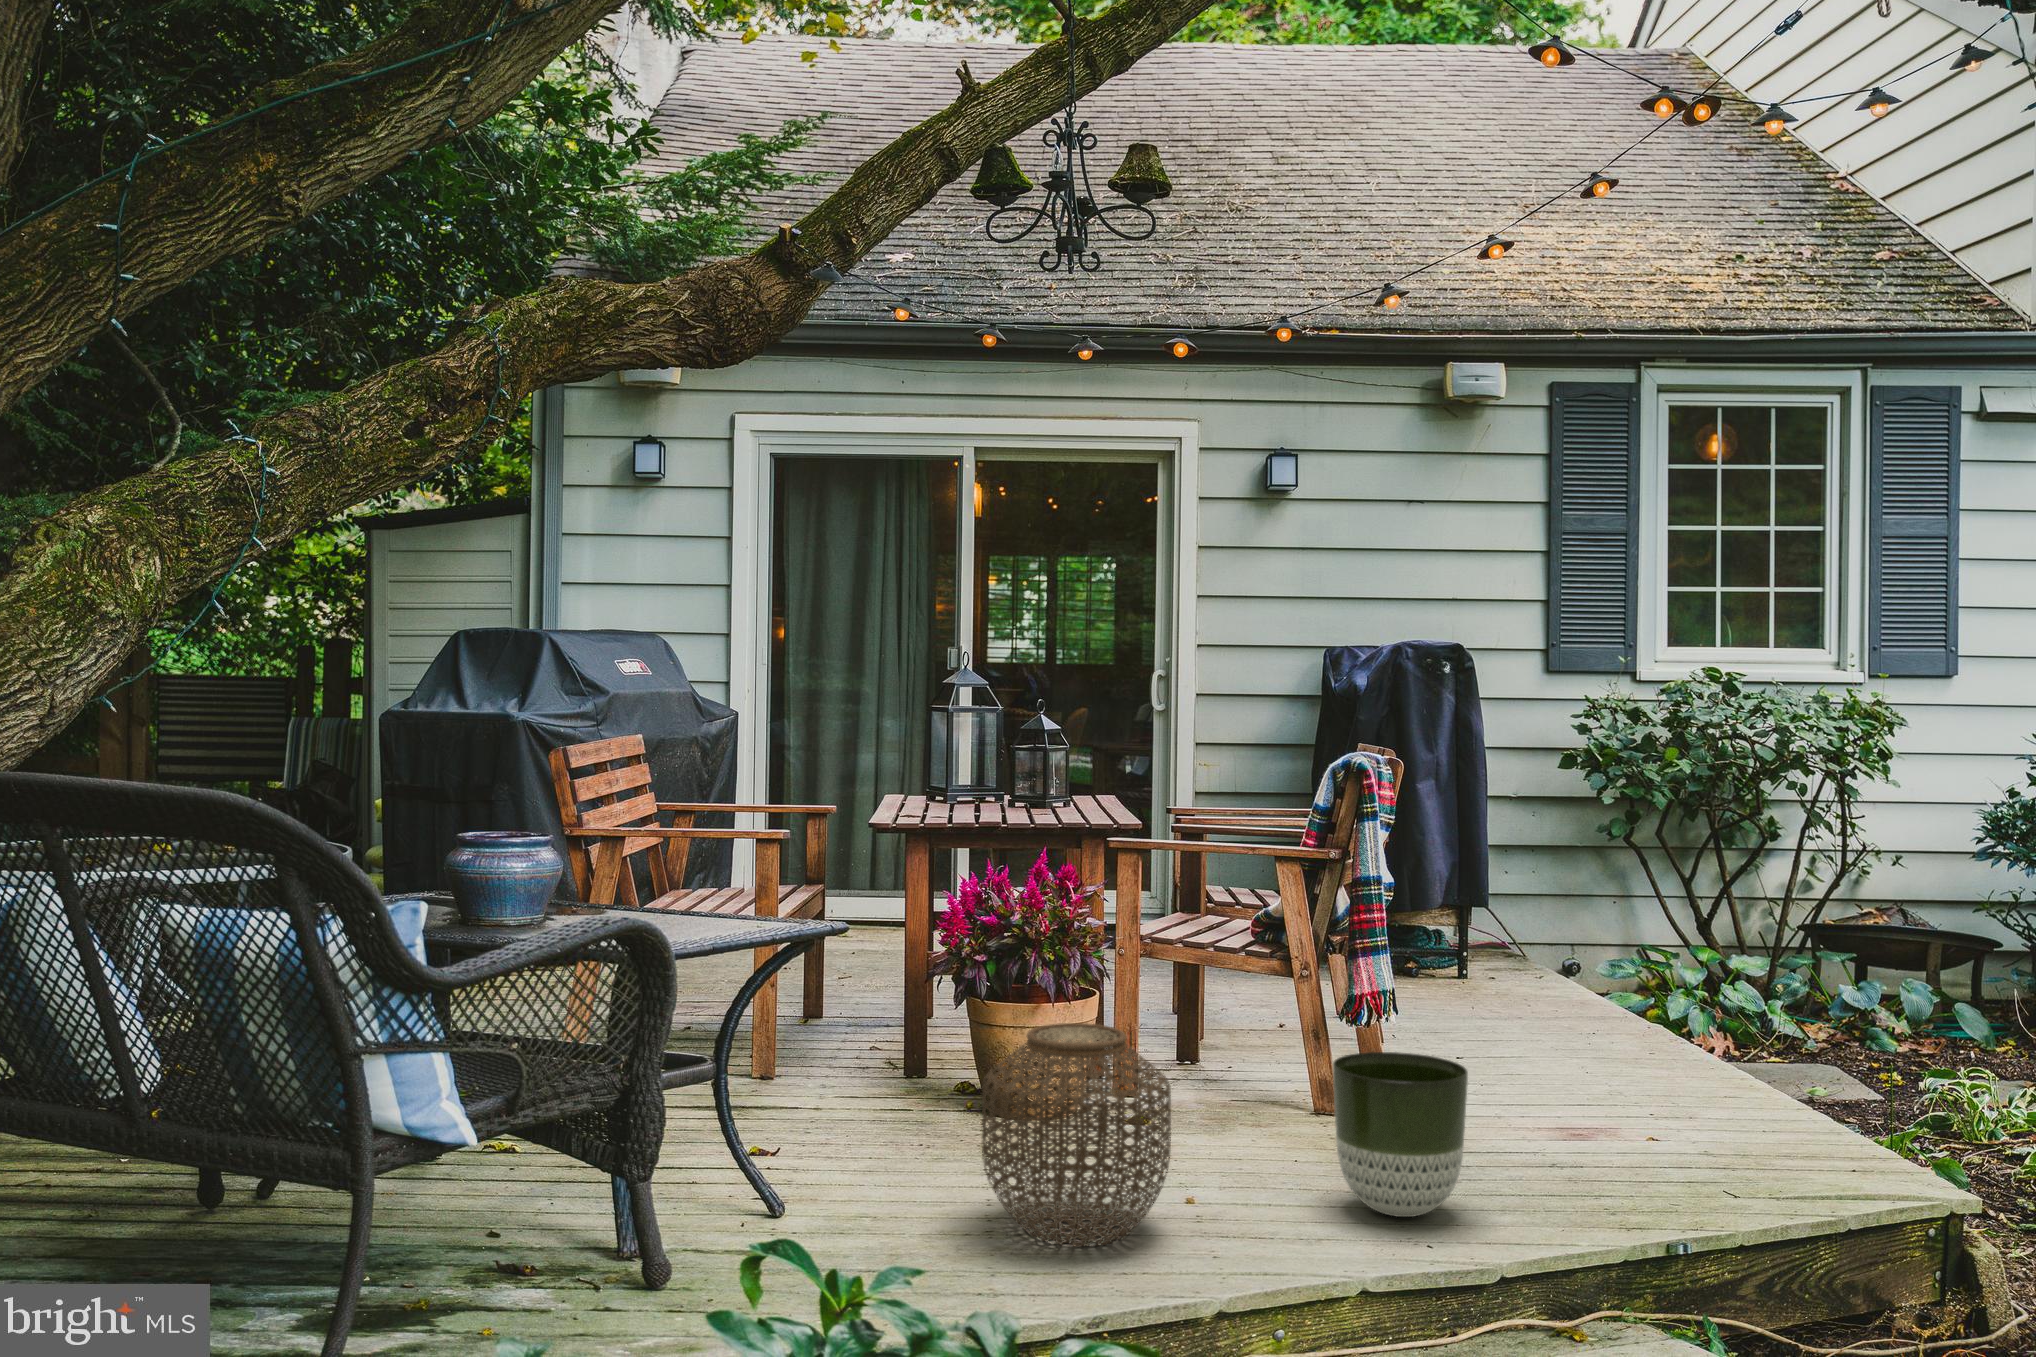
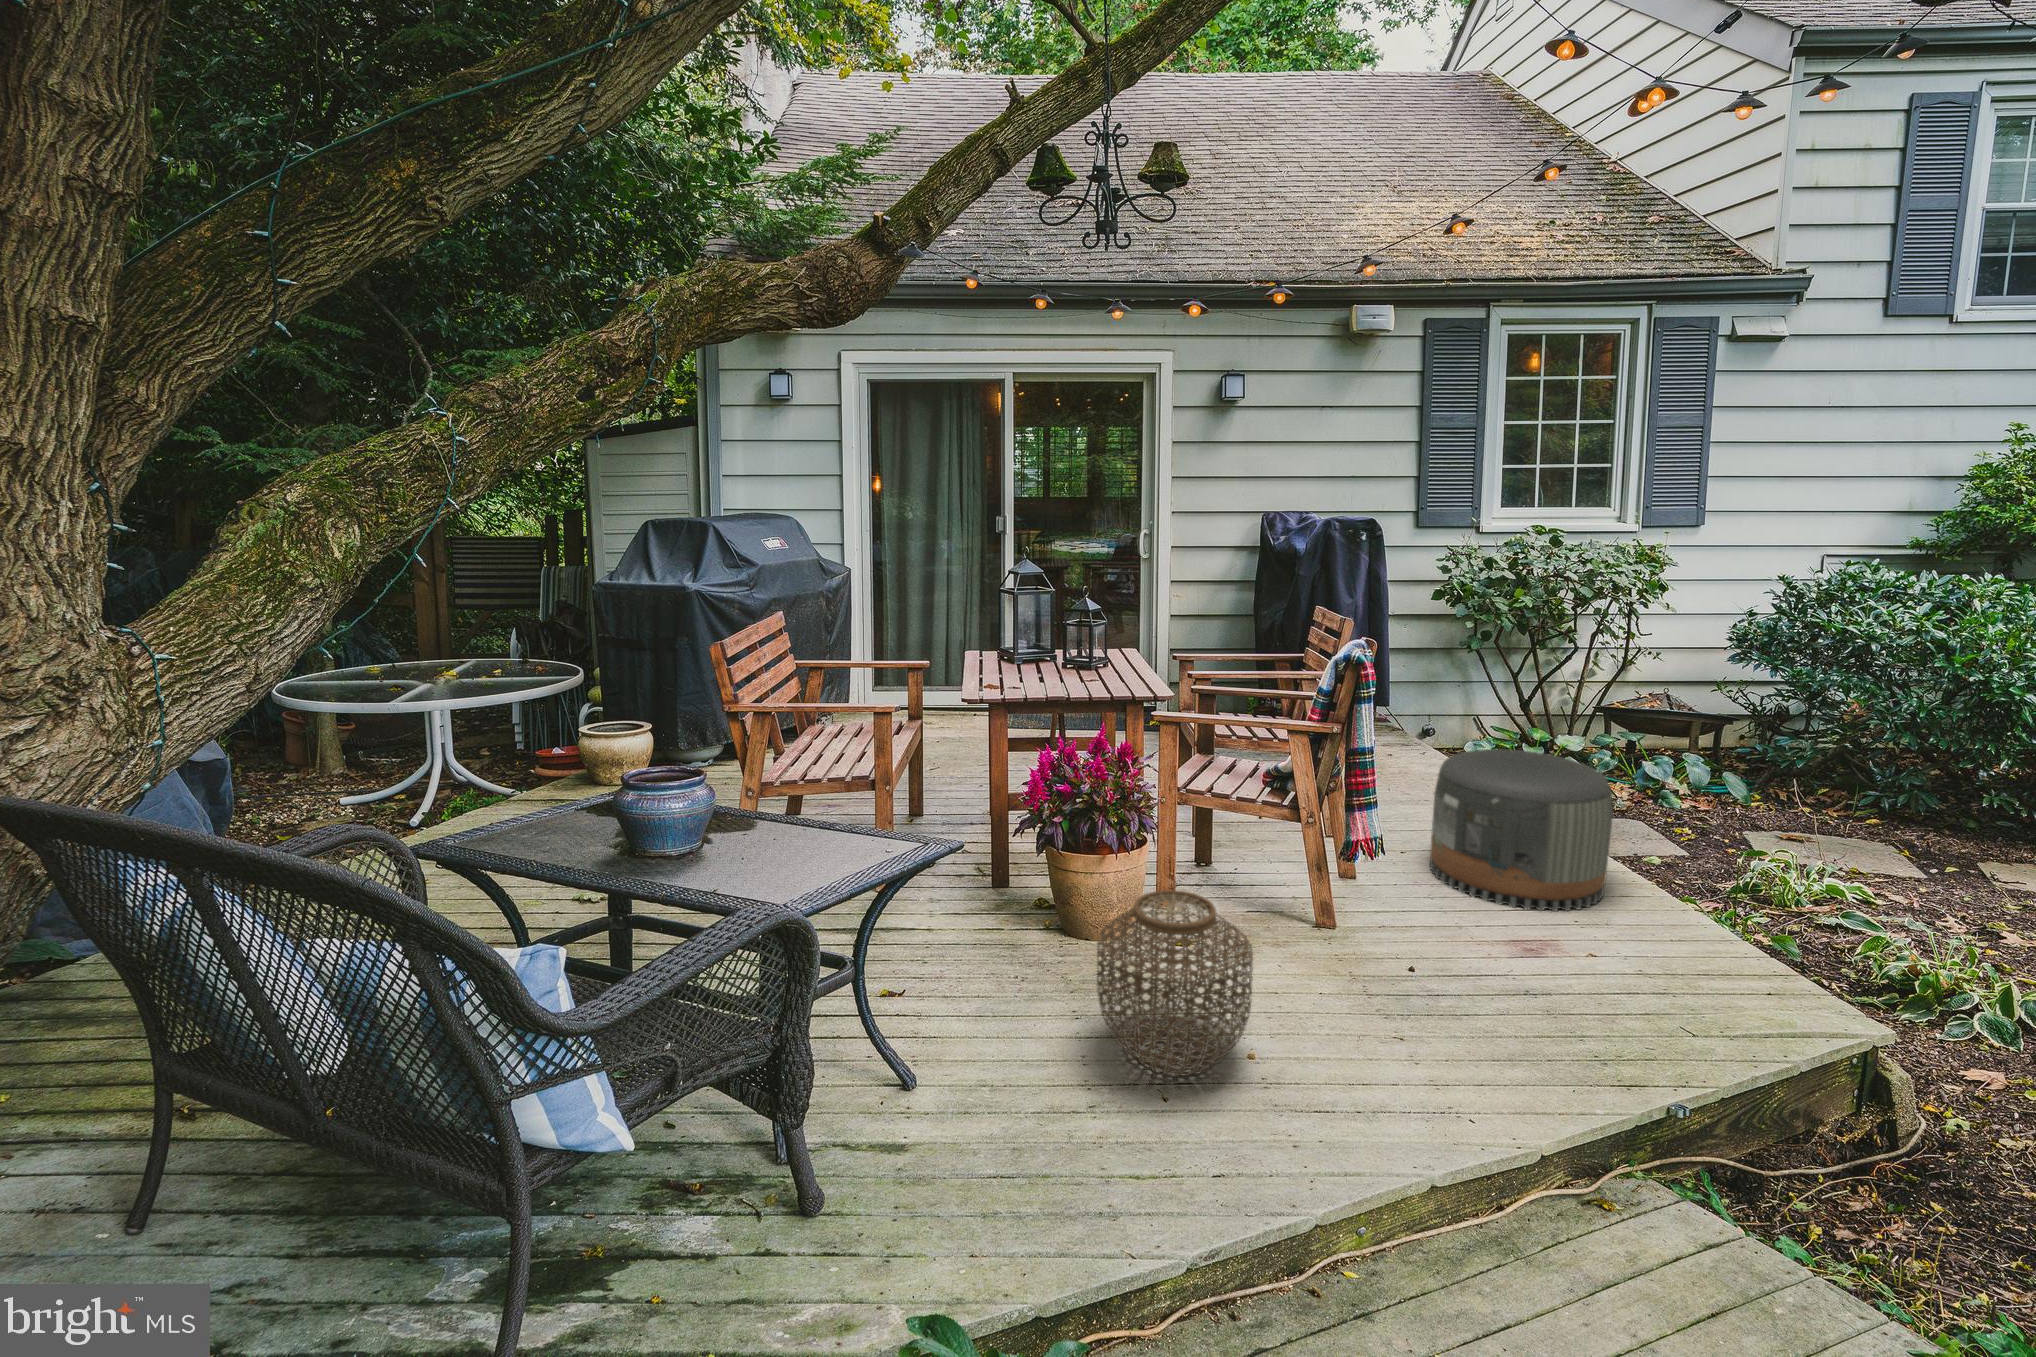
pouf: none [1499,931,1725,1136] -> present [1430,749,1613,911]
planter: present [1333,1052,1468,1217] -> none [1366,890,1481,1025]

